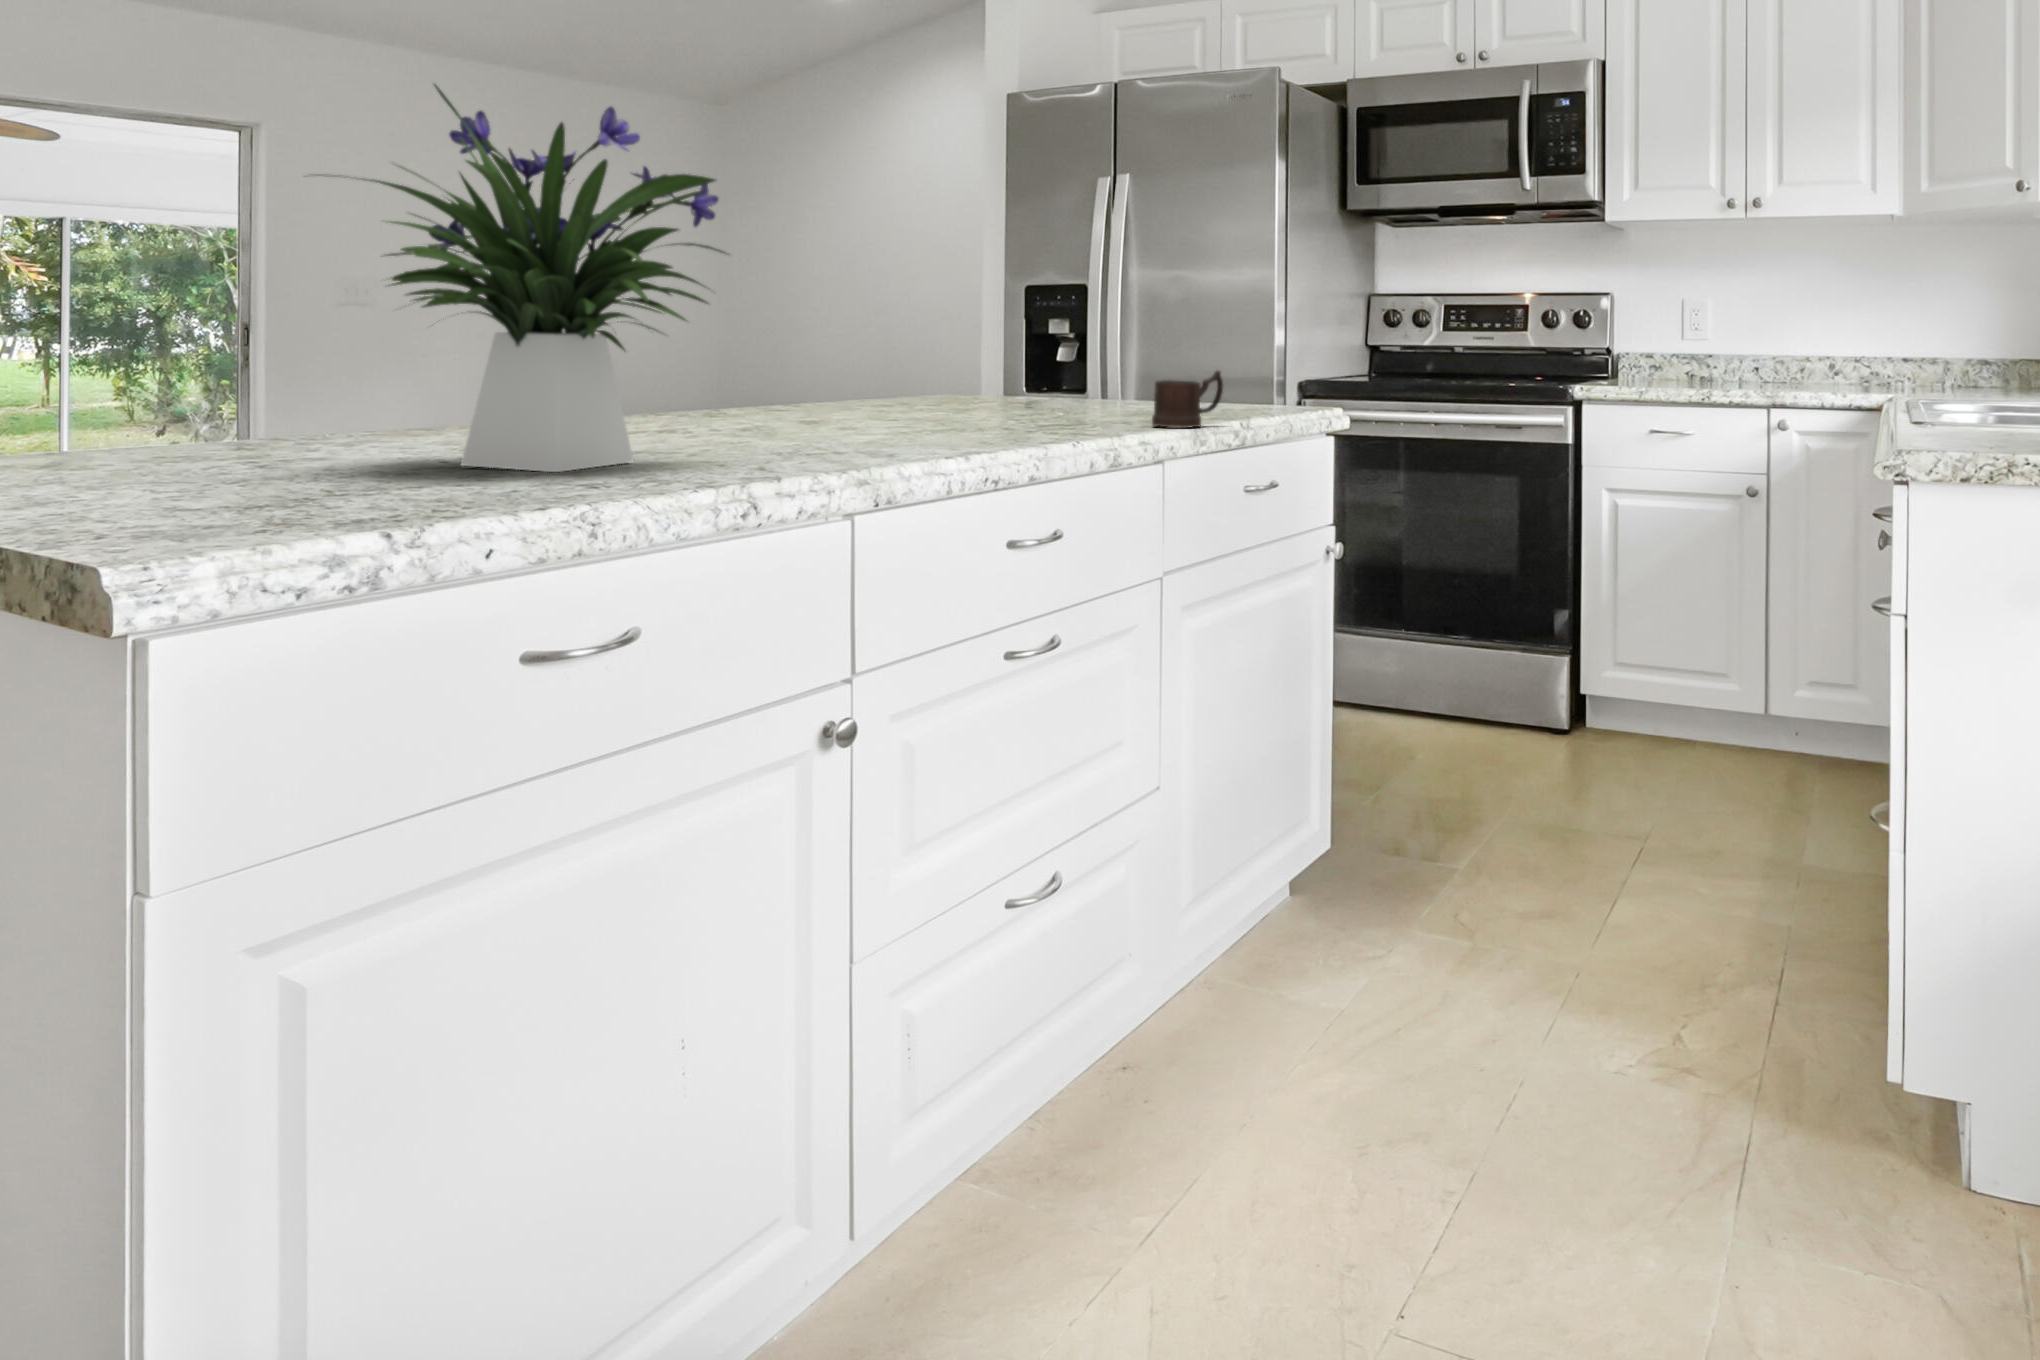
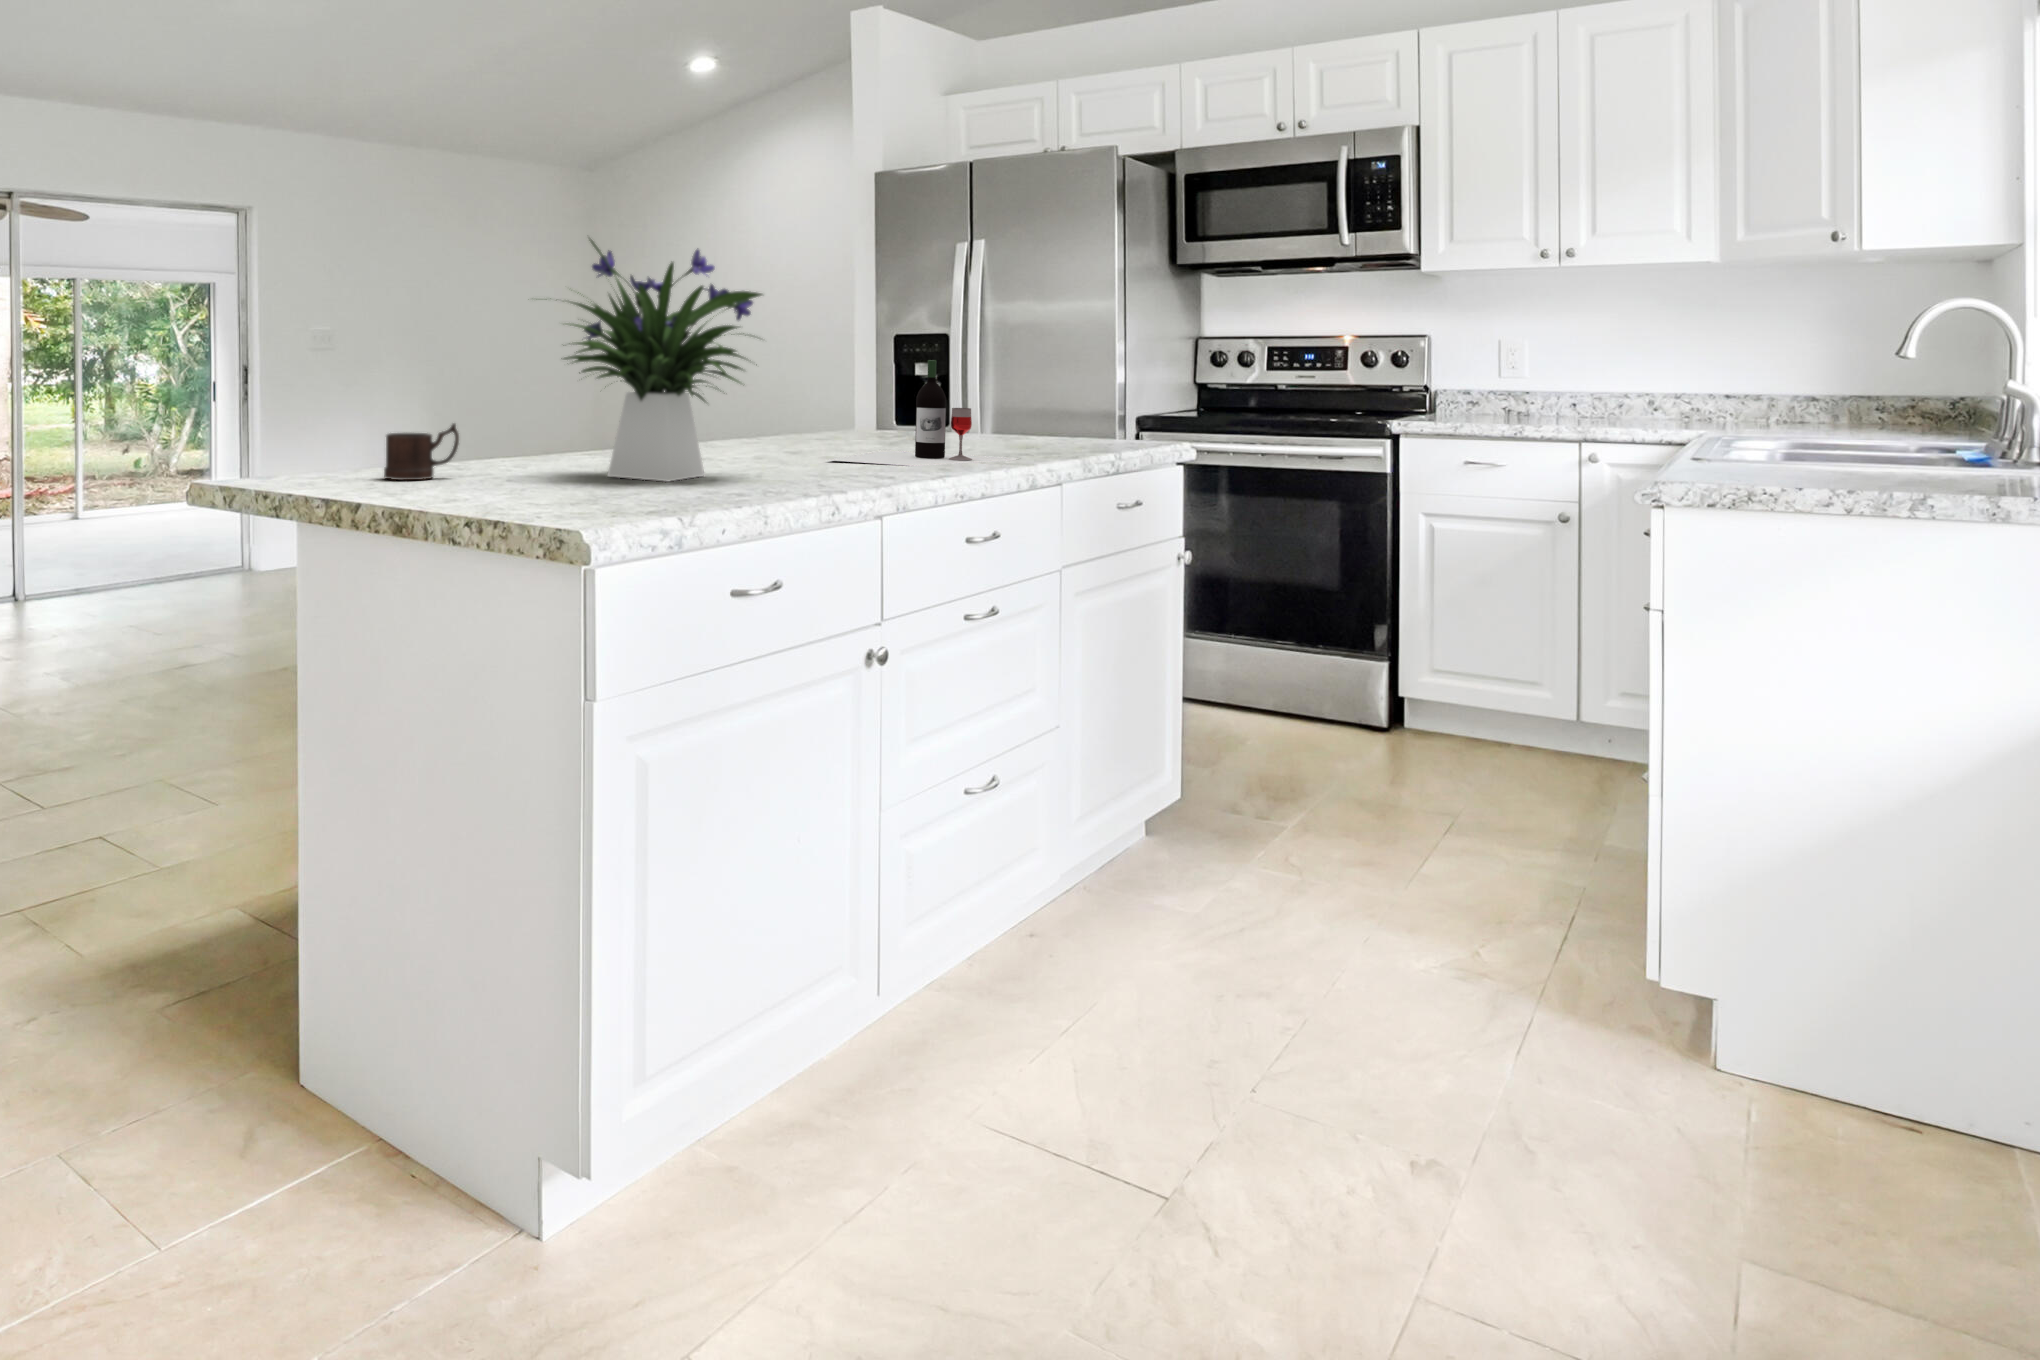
wine bottle: none [859,299,1137,448] -> present [829,360,1020,466]
mug: present [1152,371,1223,428] -> present [384,424,459,480]

